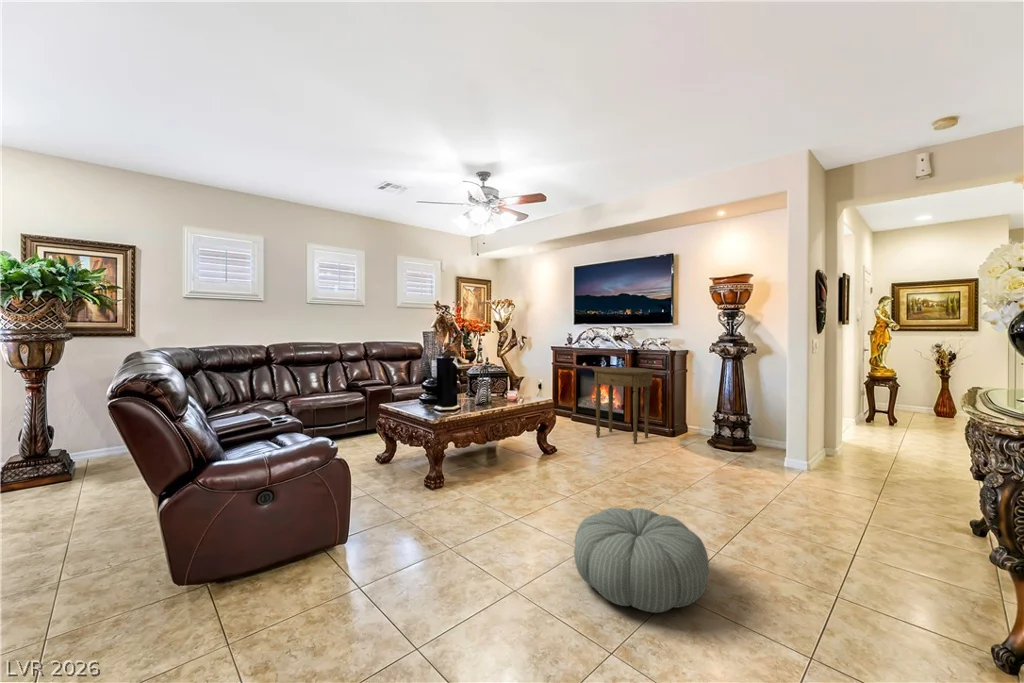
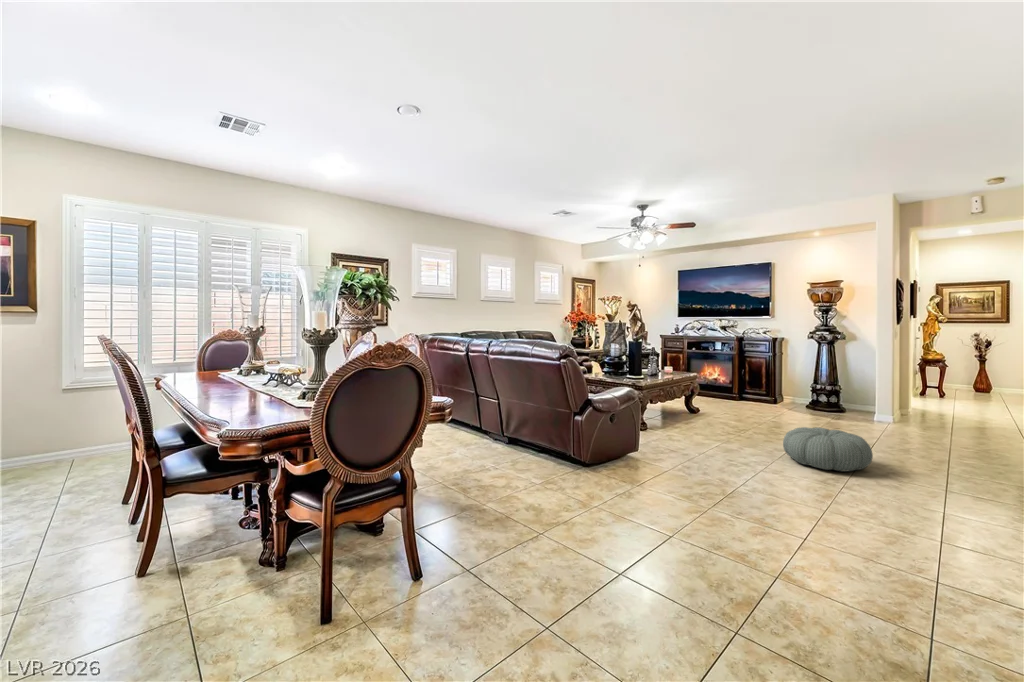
side table: present [592,367,655,444] -> none [713,351,766,408]

